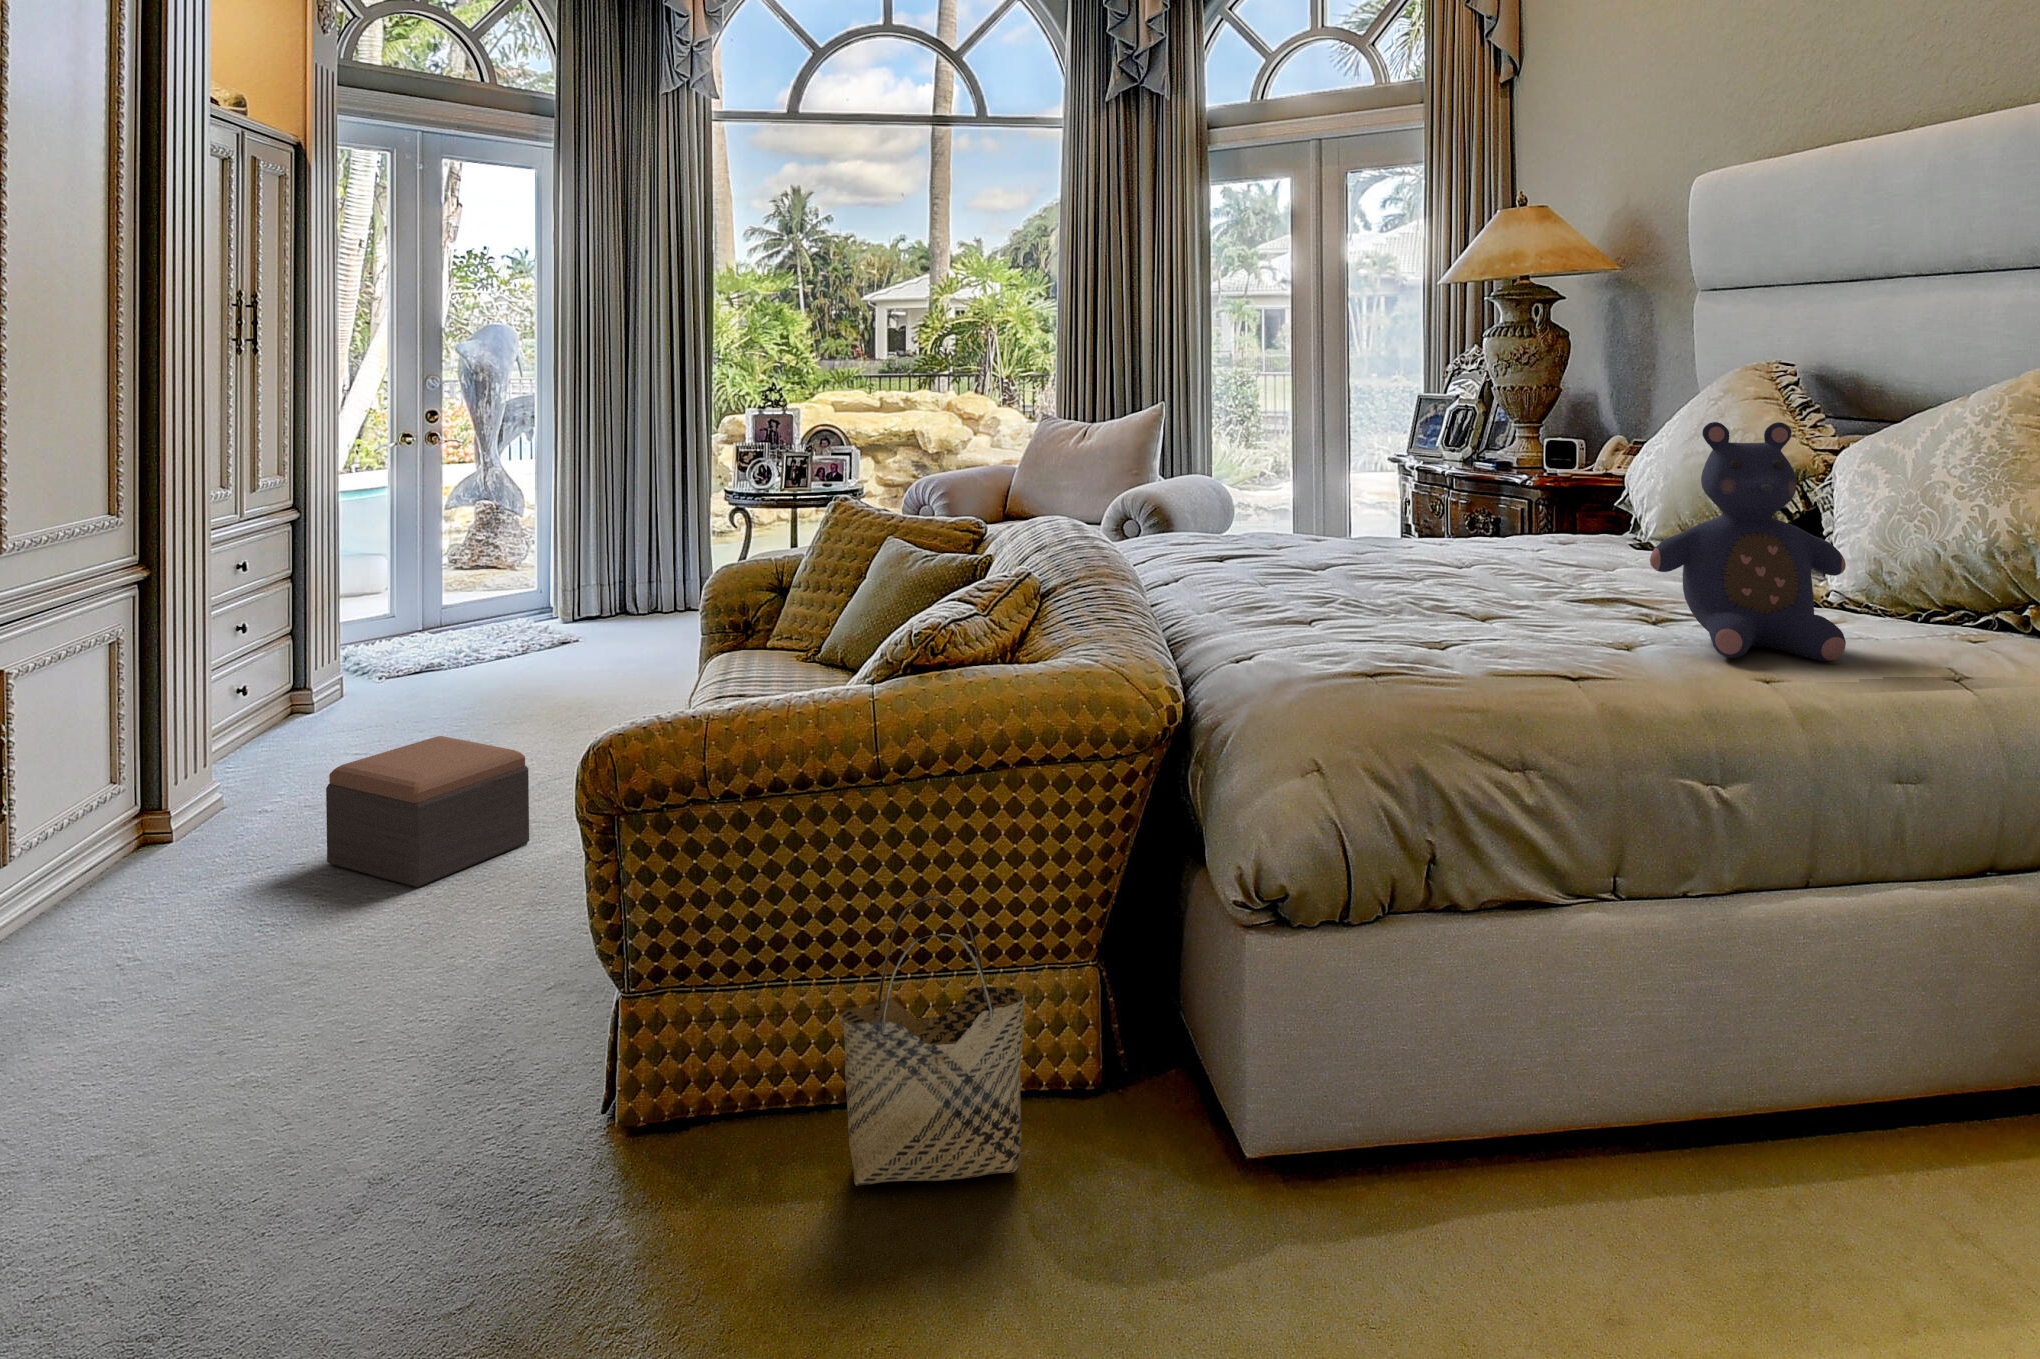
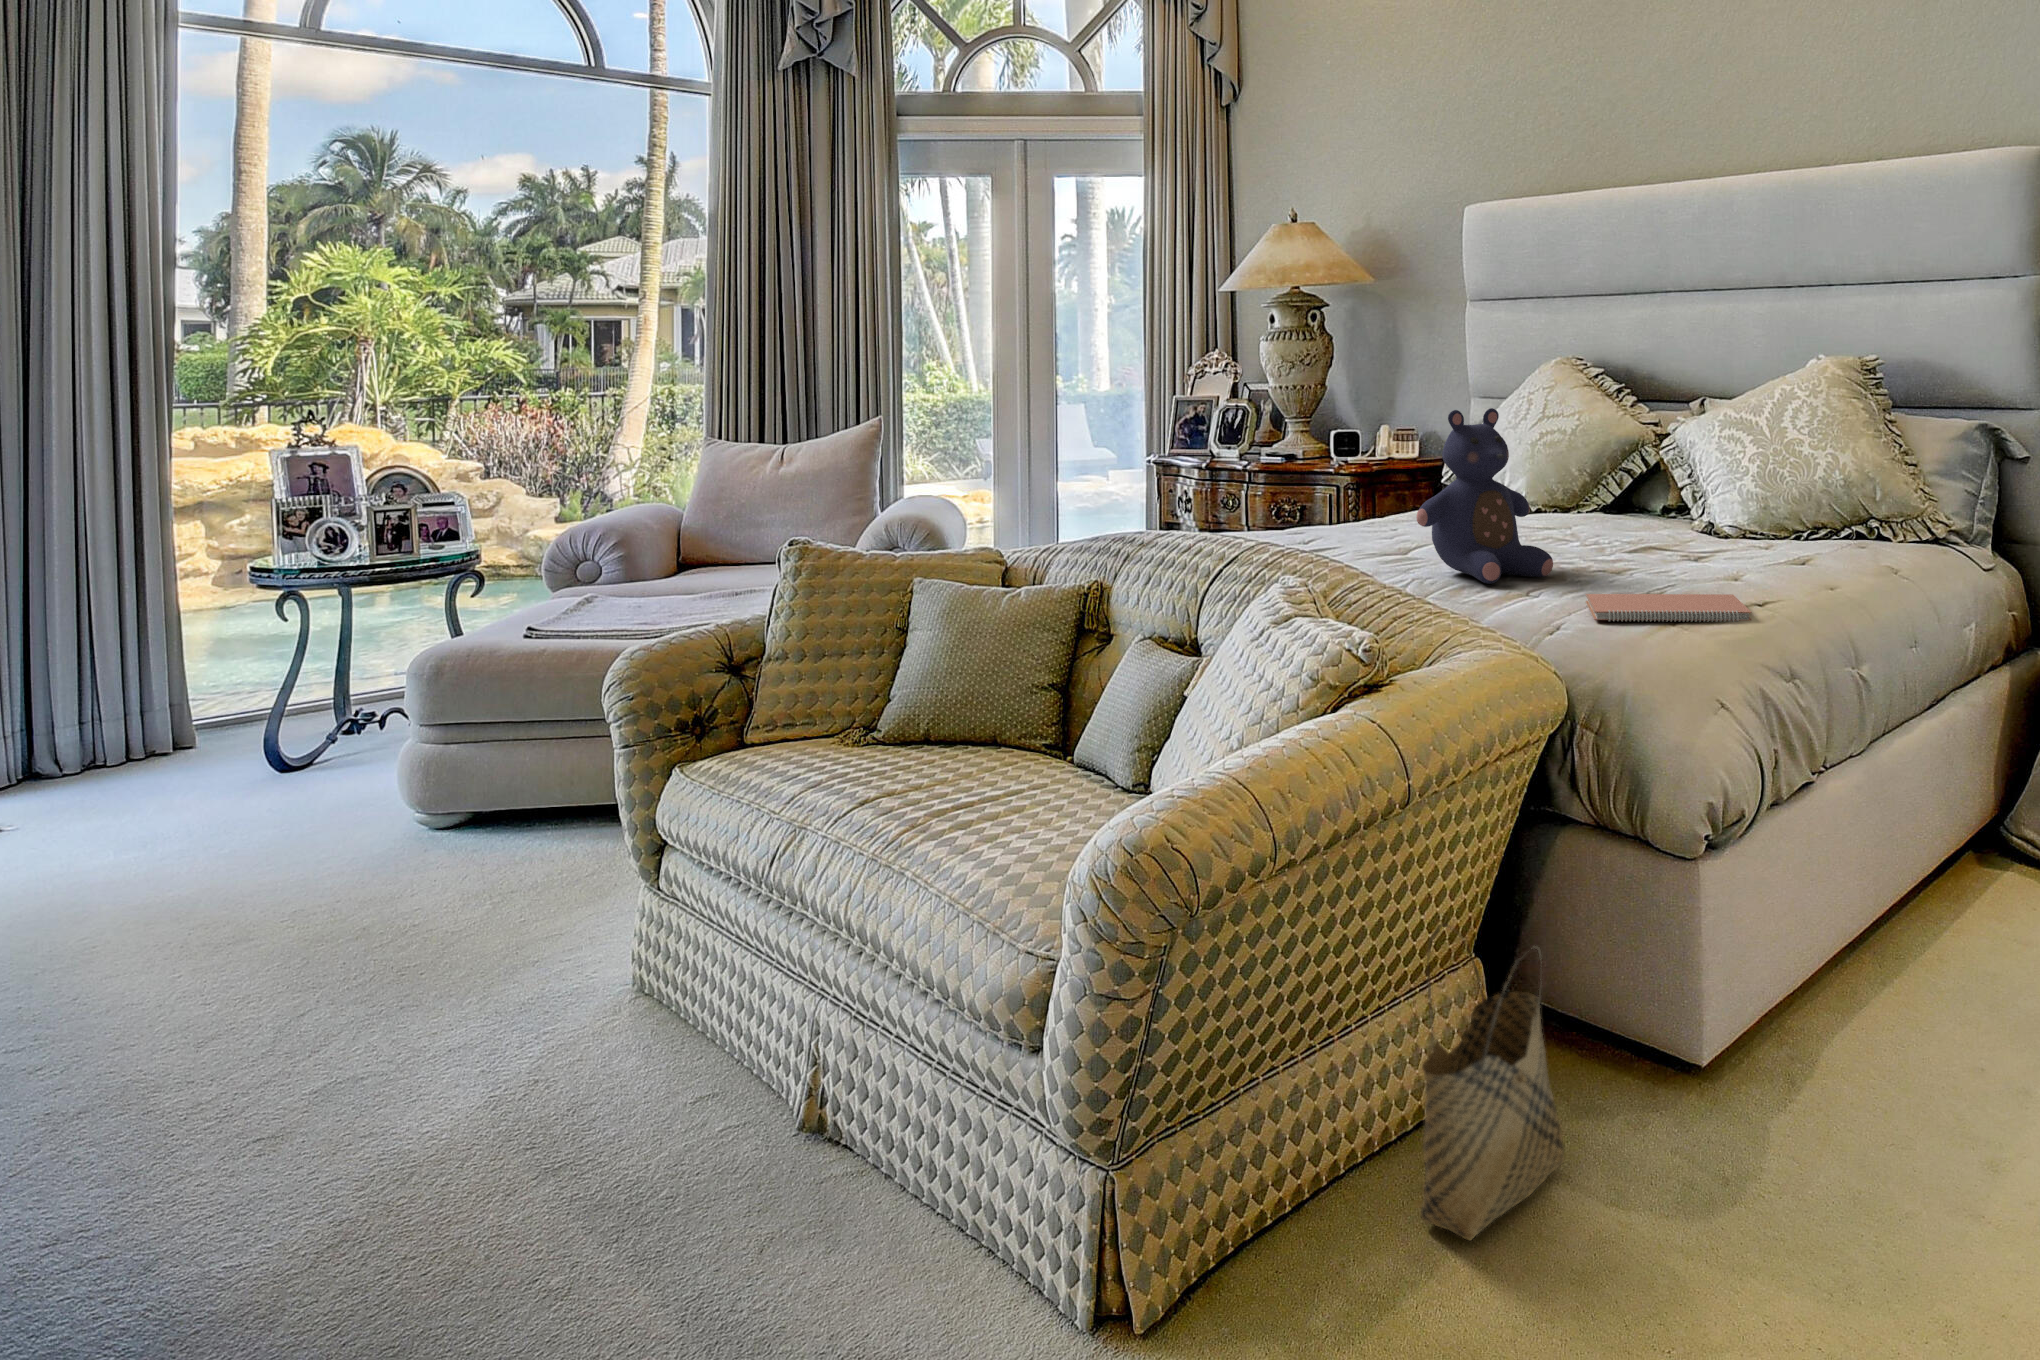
teddy bear: present [1650,422,1846,661] -> present [1417,408,1553,584]
notebook: none [1310,626,1521,681] -> present [1586,594,1752,622]
footstool: present [326,736,529,887] -> none [57,967,426,1254]

